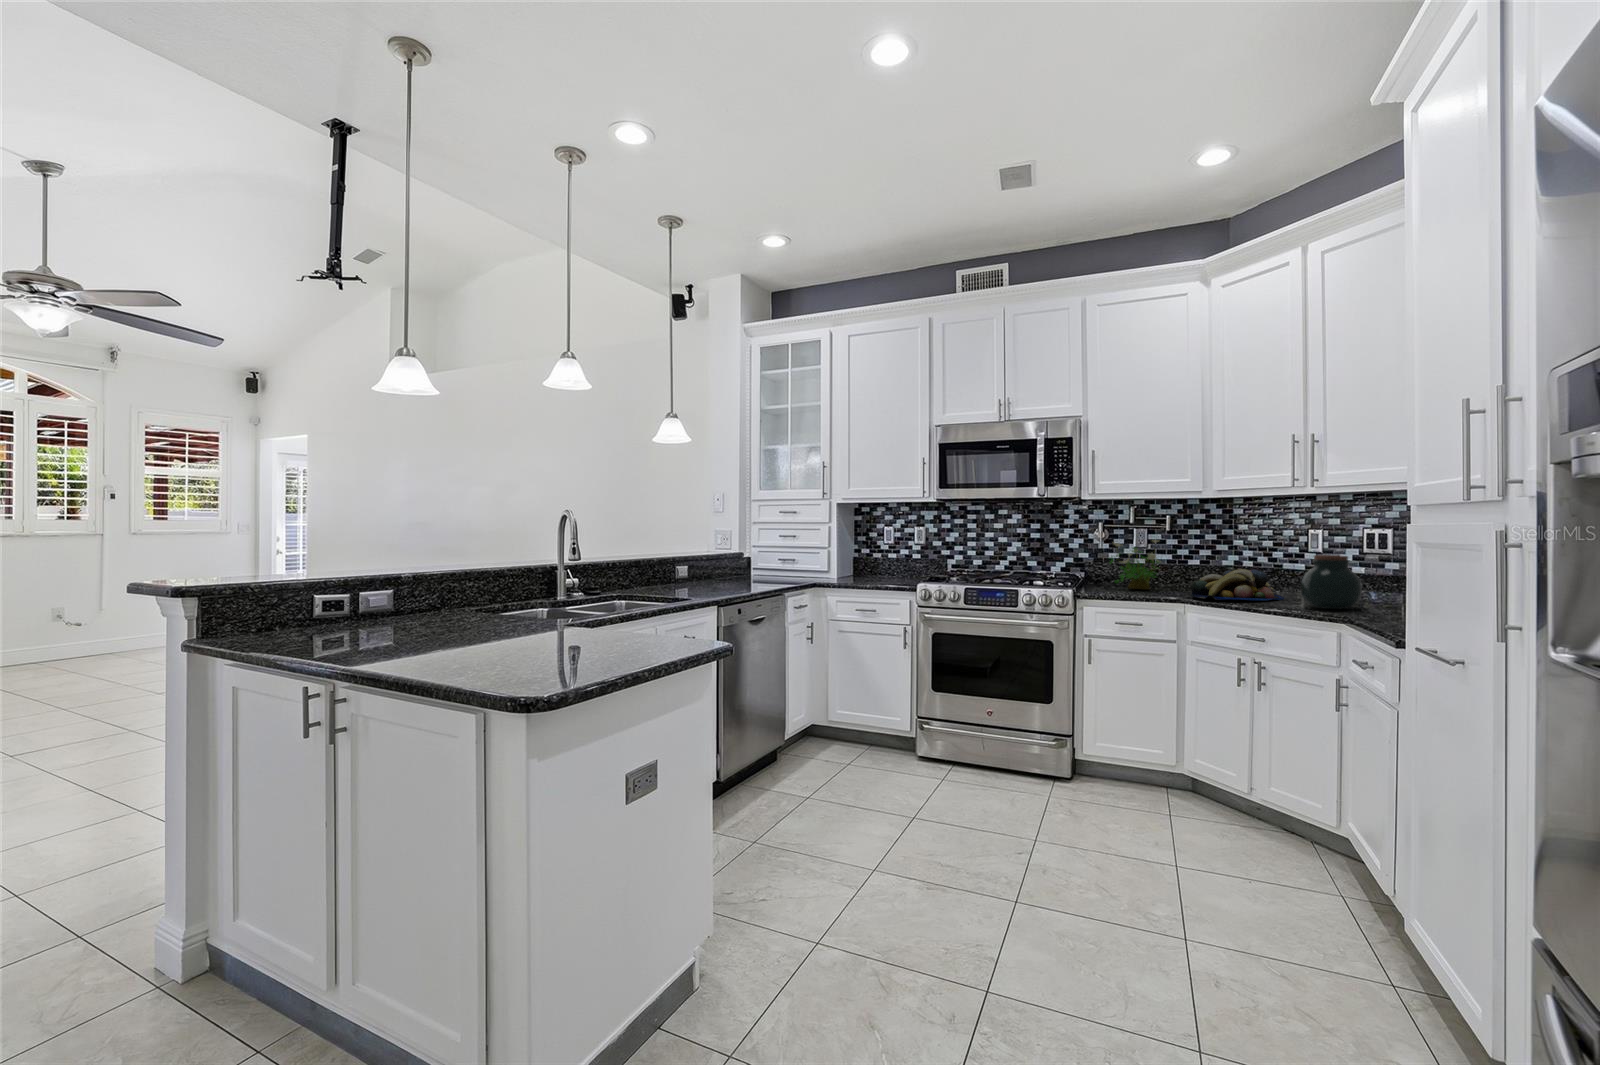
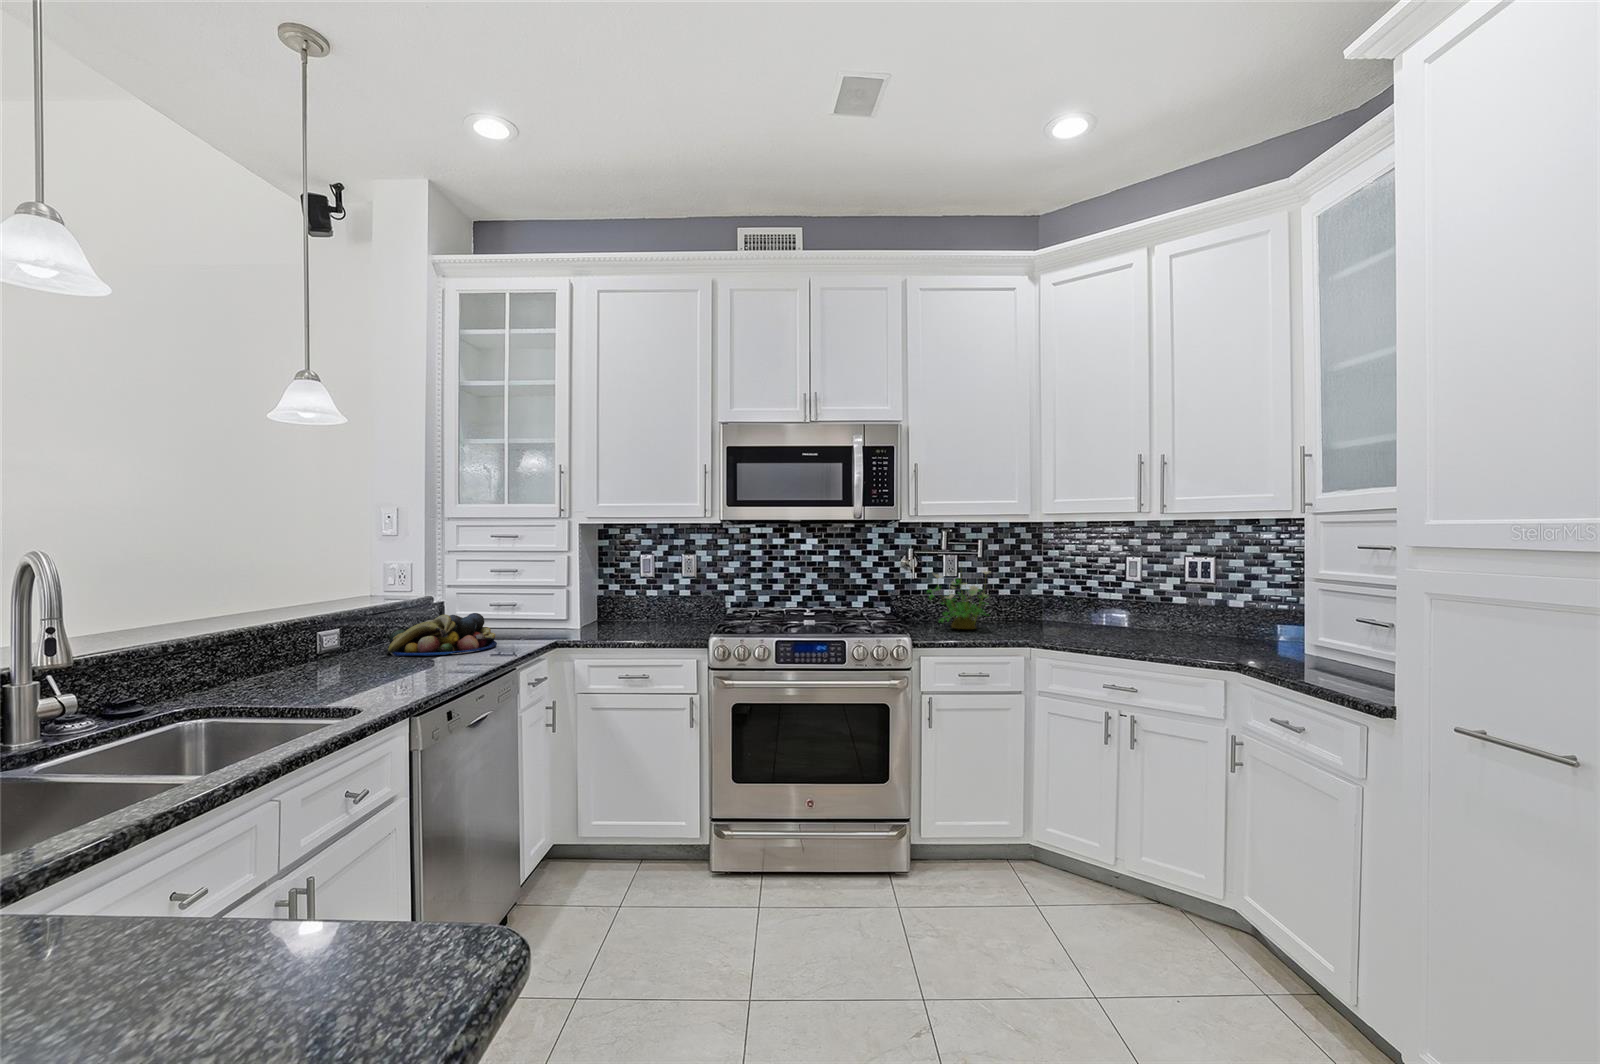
jar: present [1301,555,1362,609] -> none [1182,591,1248,655]
fruit bowl: present [1191,569,1284,601] -> present [387,613,497,656]

